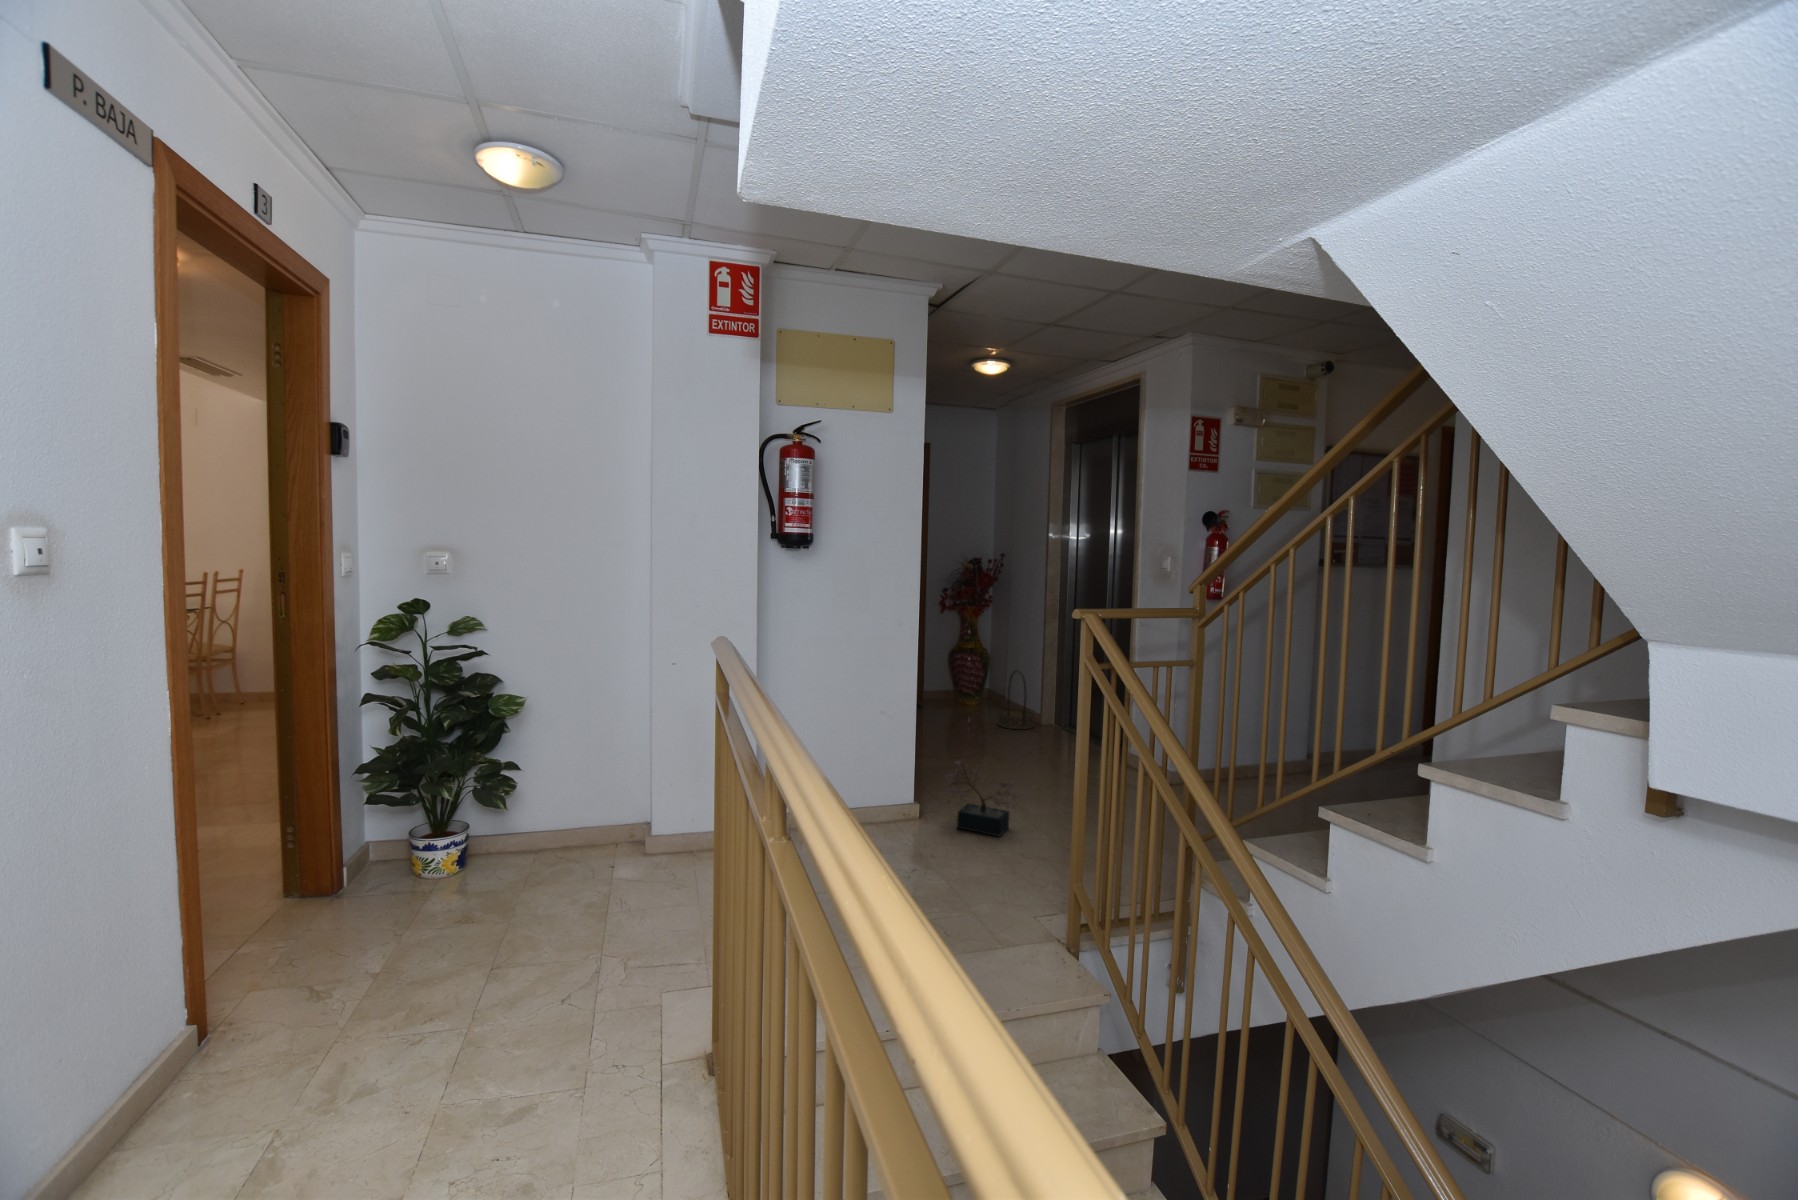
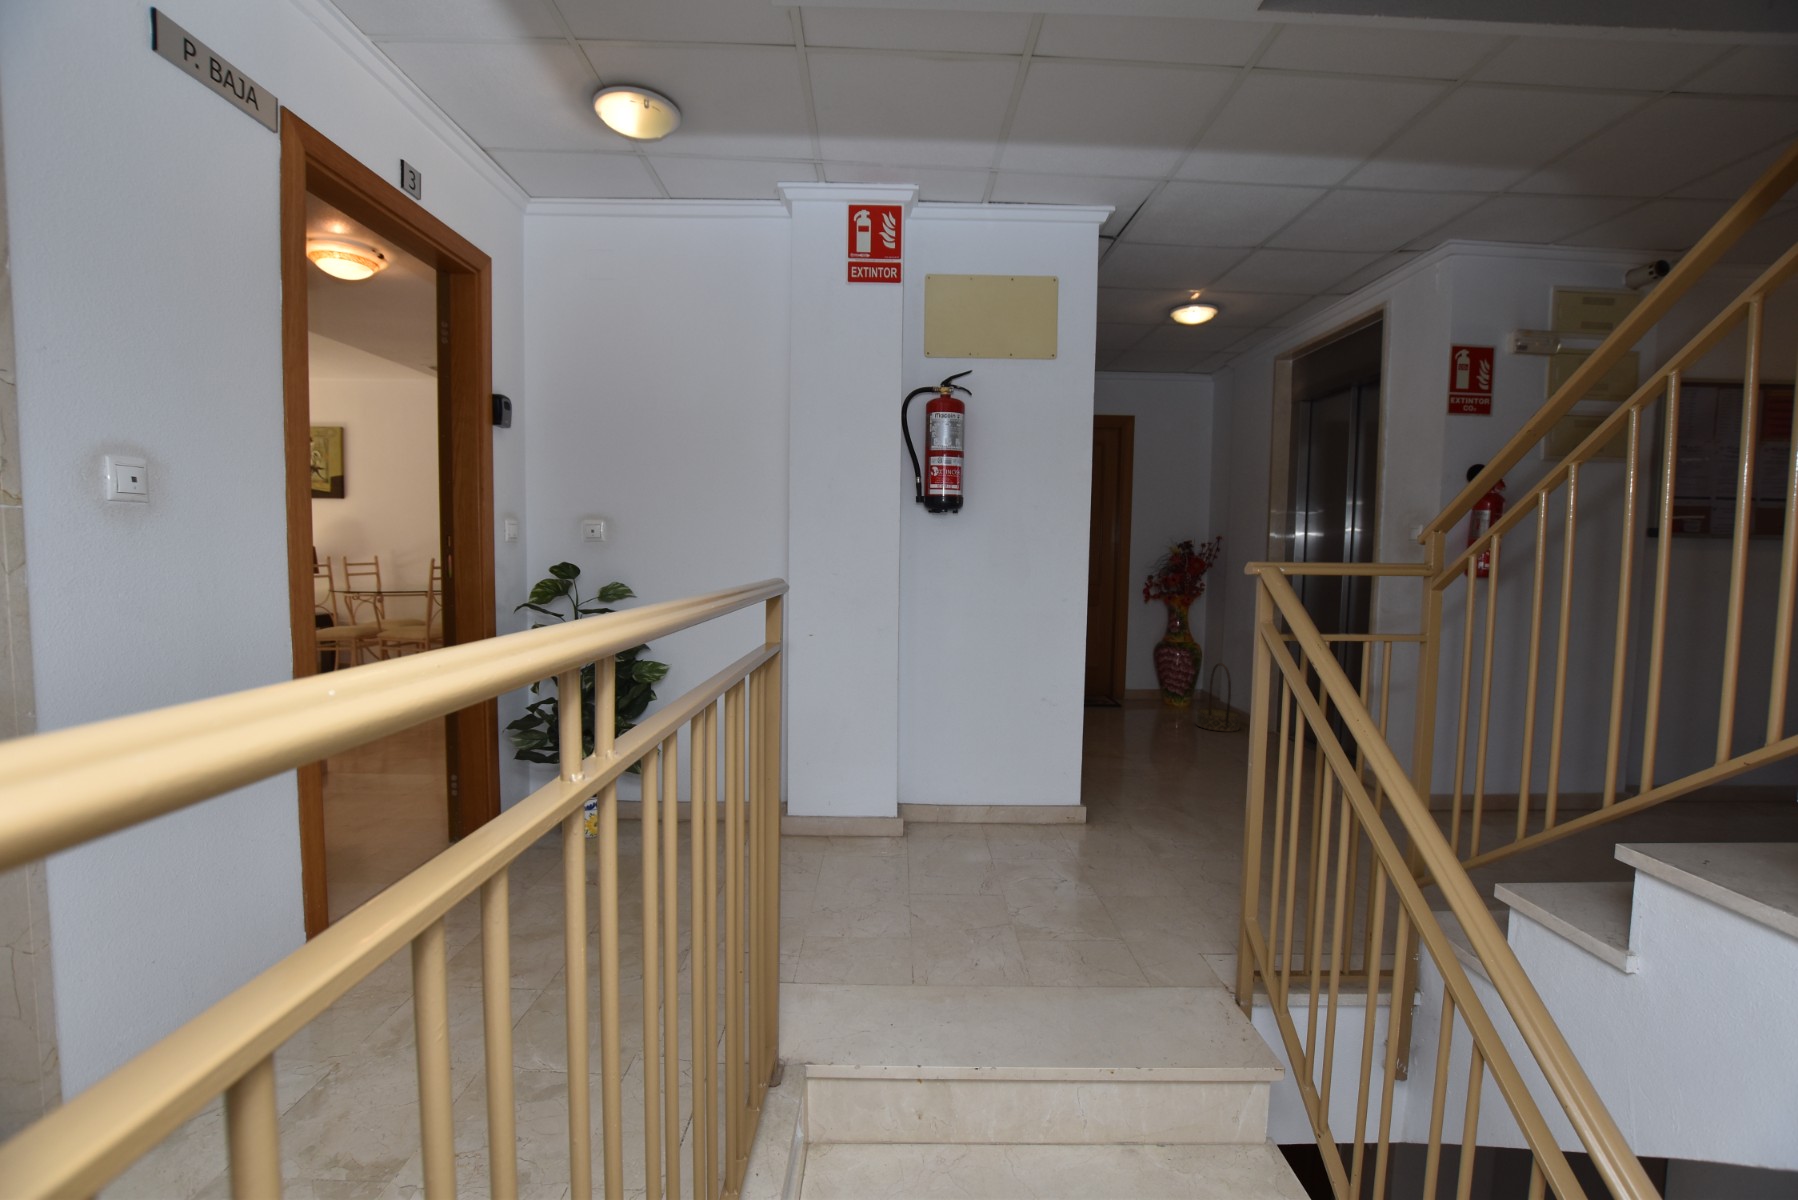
decorative plant: present [946,760,1018,836] -> none [1107,758,1201,853]

